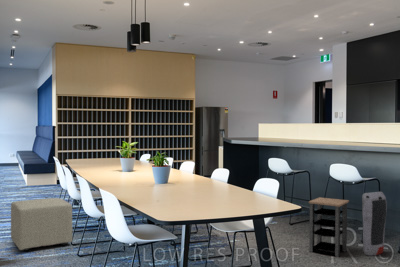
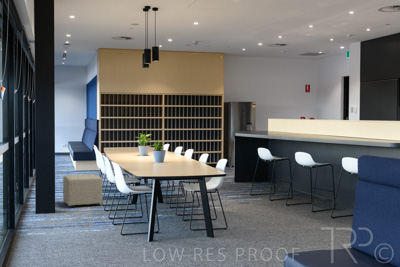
air purifier: present [362,192,387,255] -> none [296,173,316,217]
side table: present [309,197,349,257] -> none [260,177,290,217]

